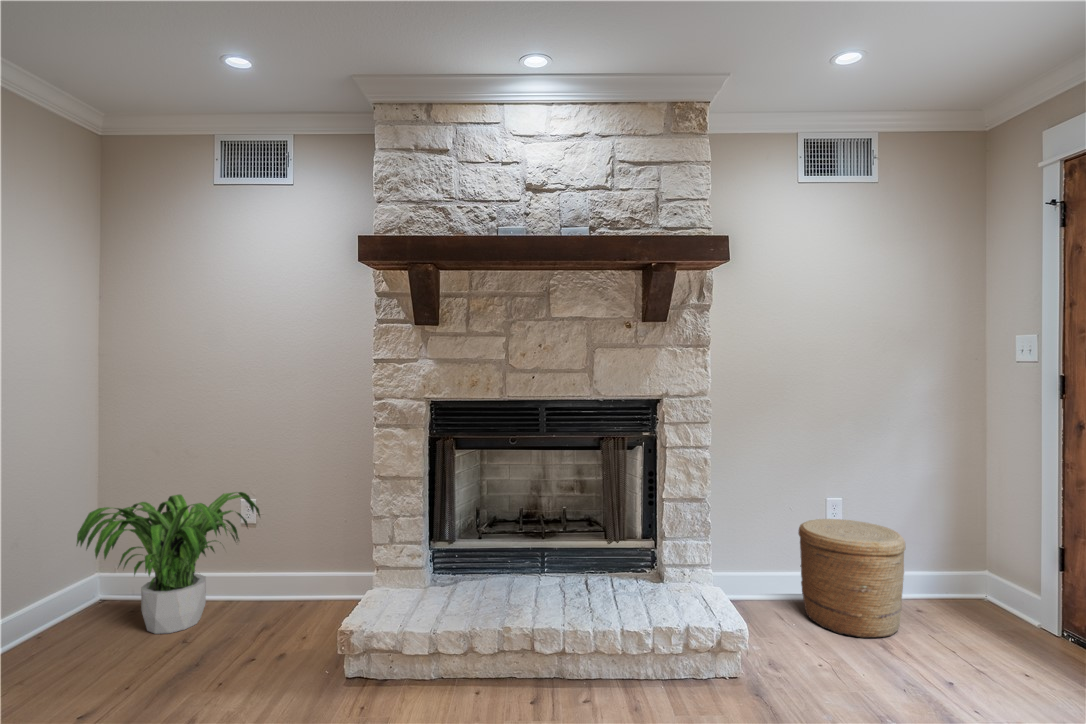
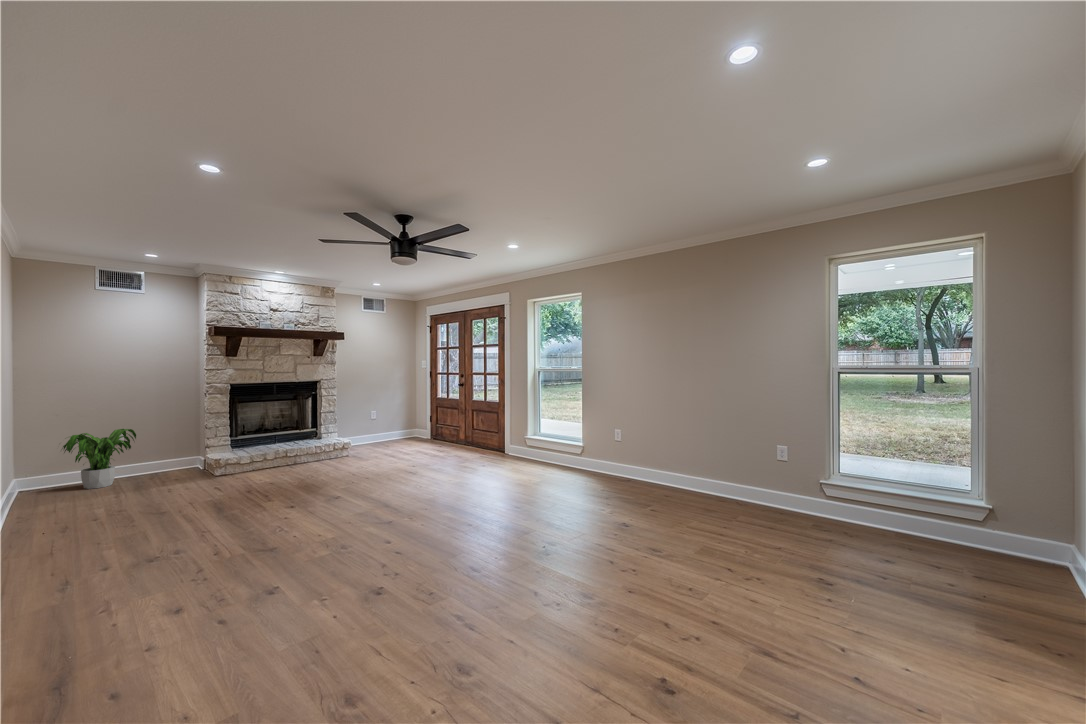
woven basket: present [798,519,906,638] -> none [362,416,392,447]

